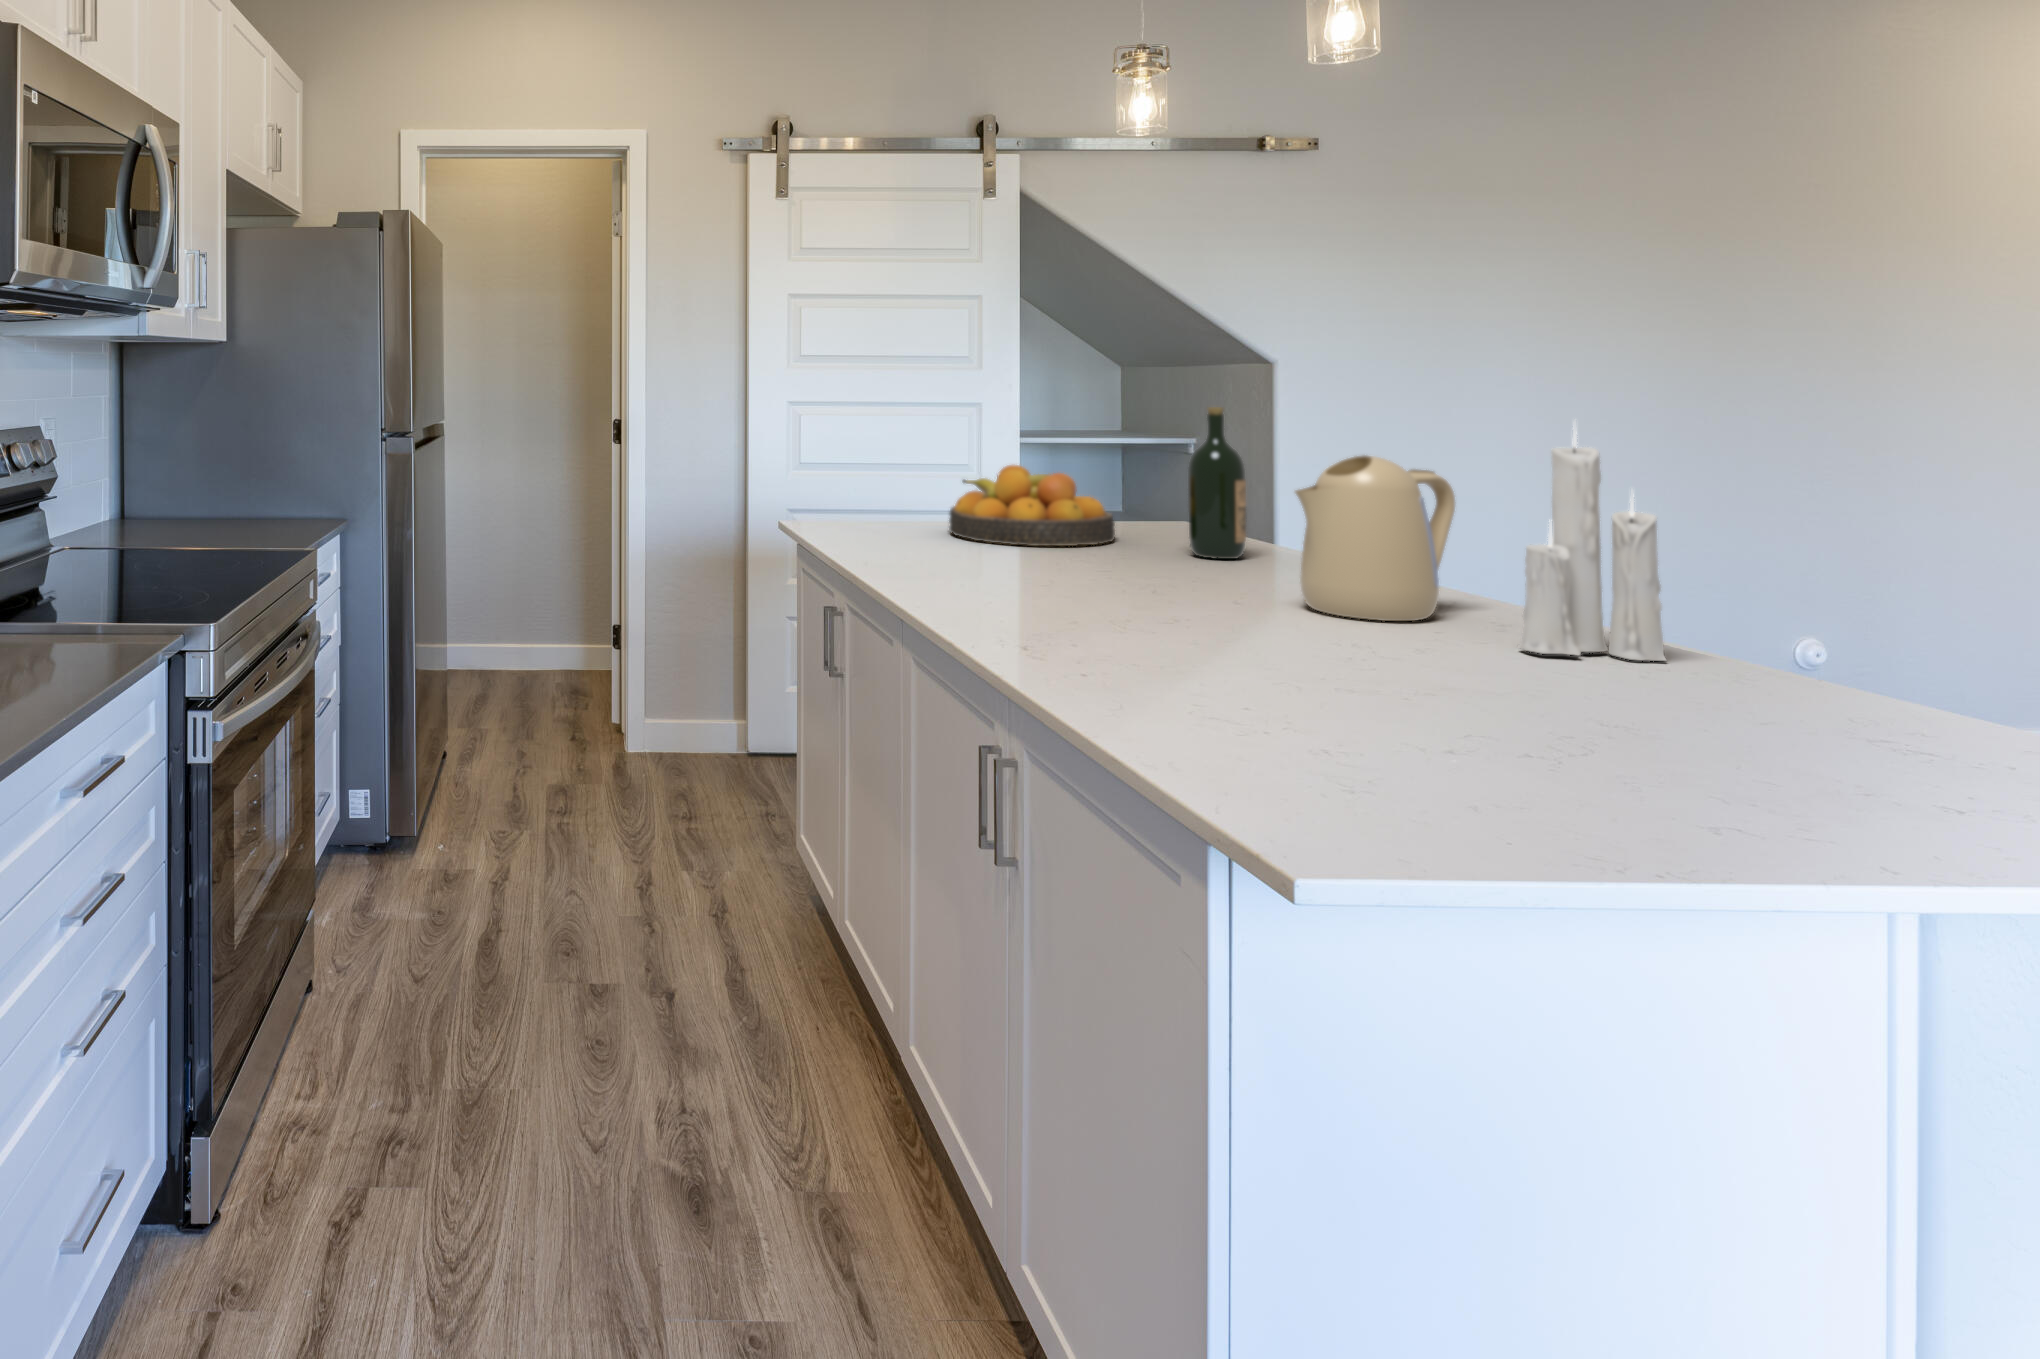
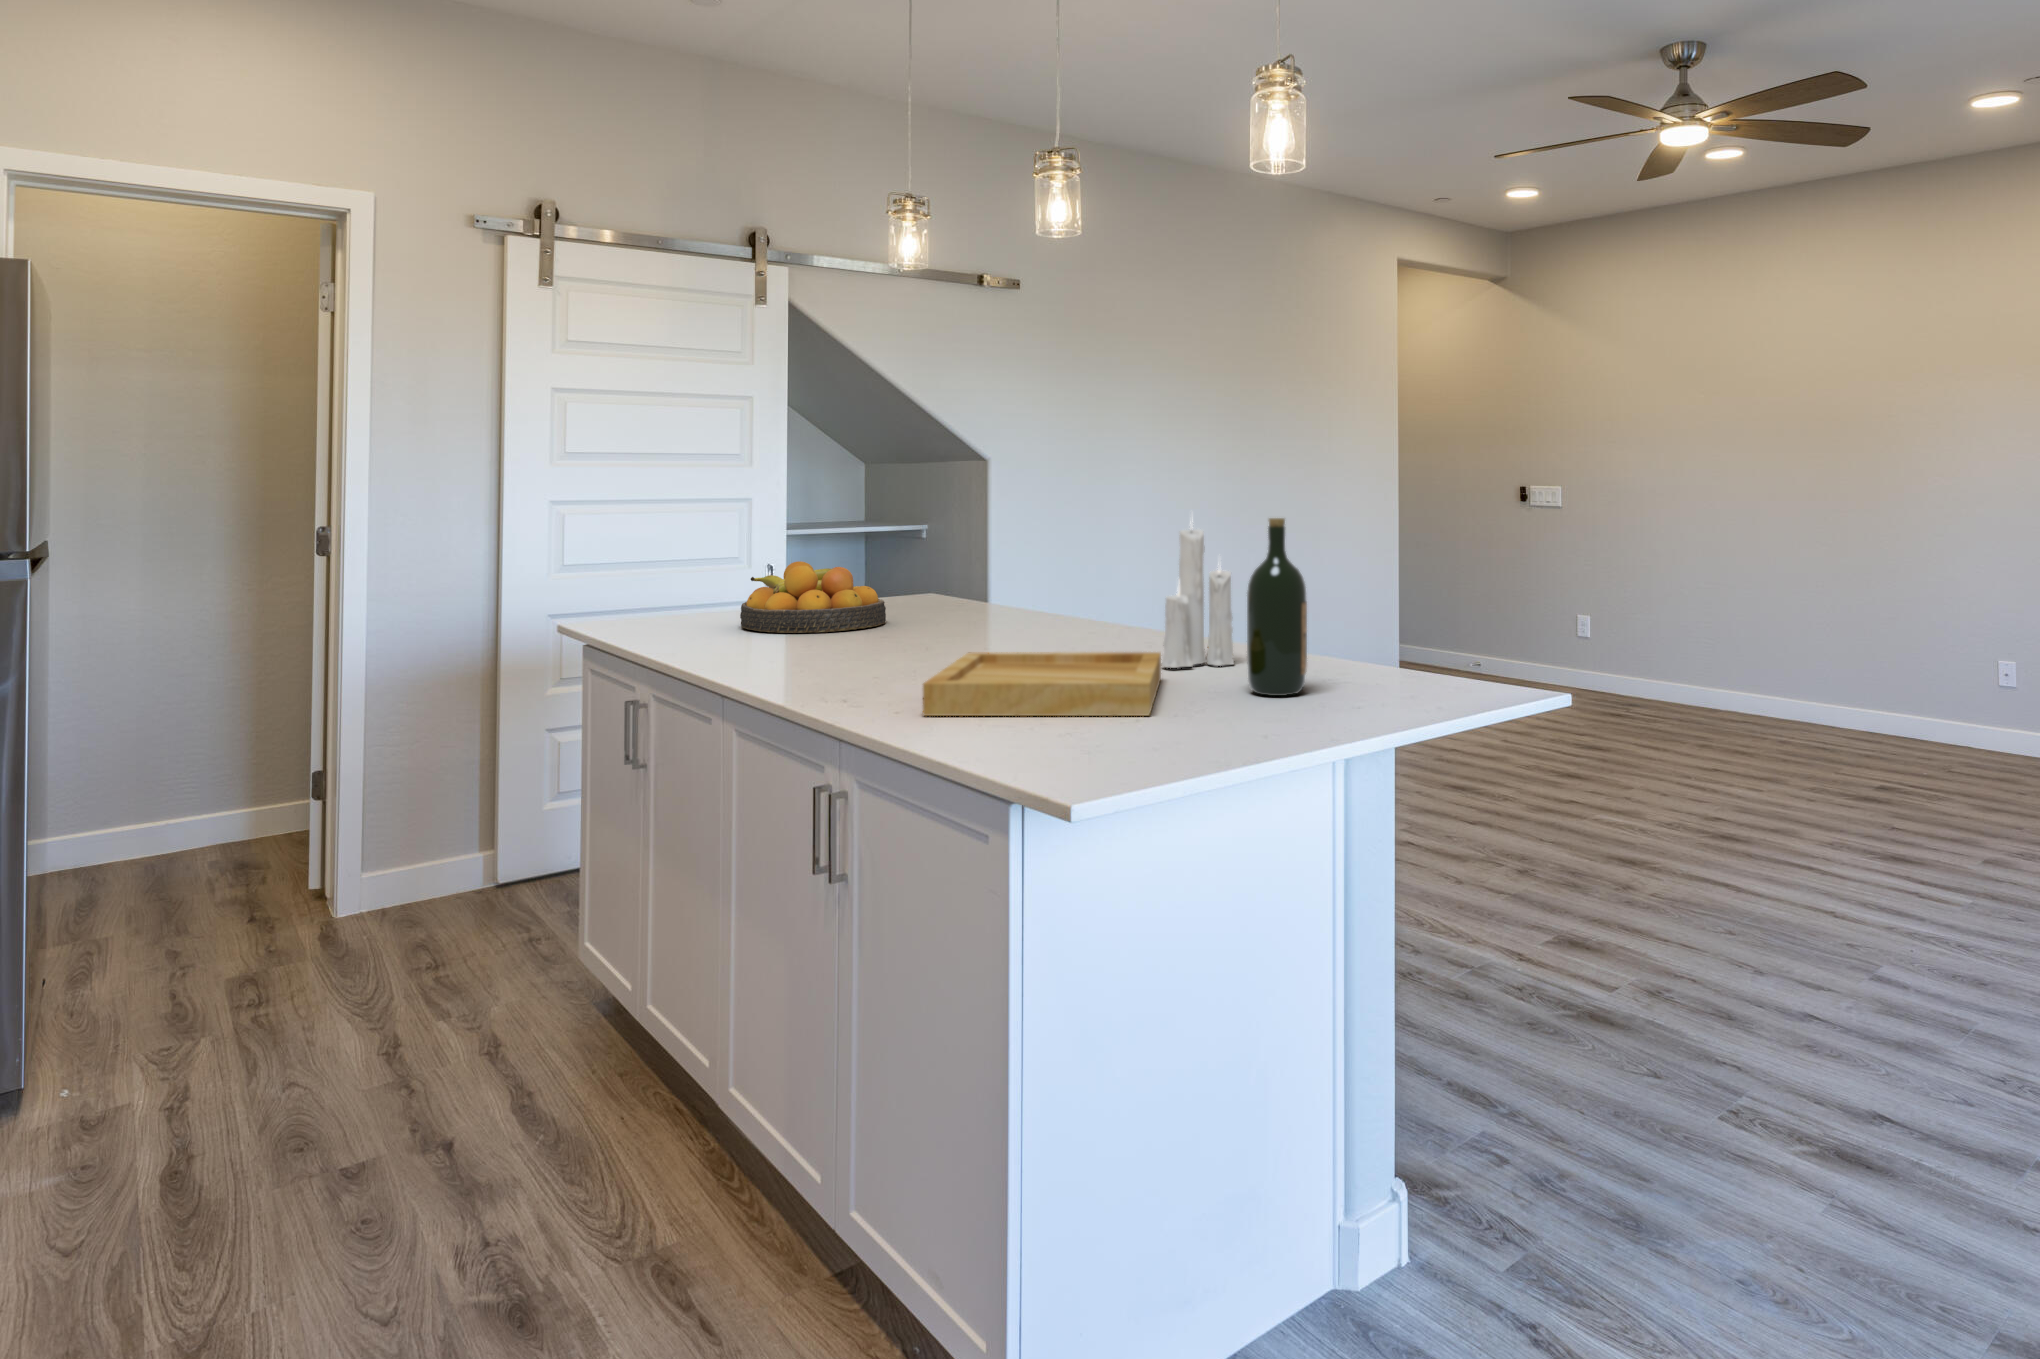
wine bottle: present [1188,407,1246,559] -> present [1247,518,1307,696]
kettle: present [1295,455,1455,621] -> none [1028,540,1125,660]
tray: none [1118,596,1516,735] -> present [923,652,1161,716]

